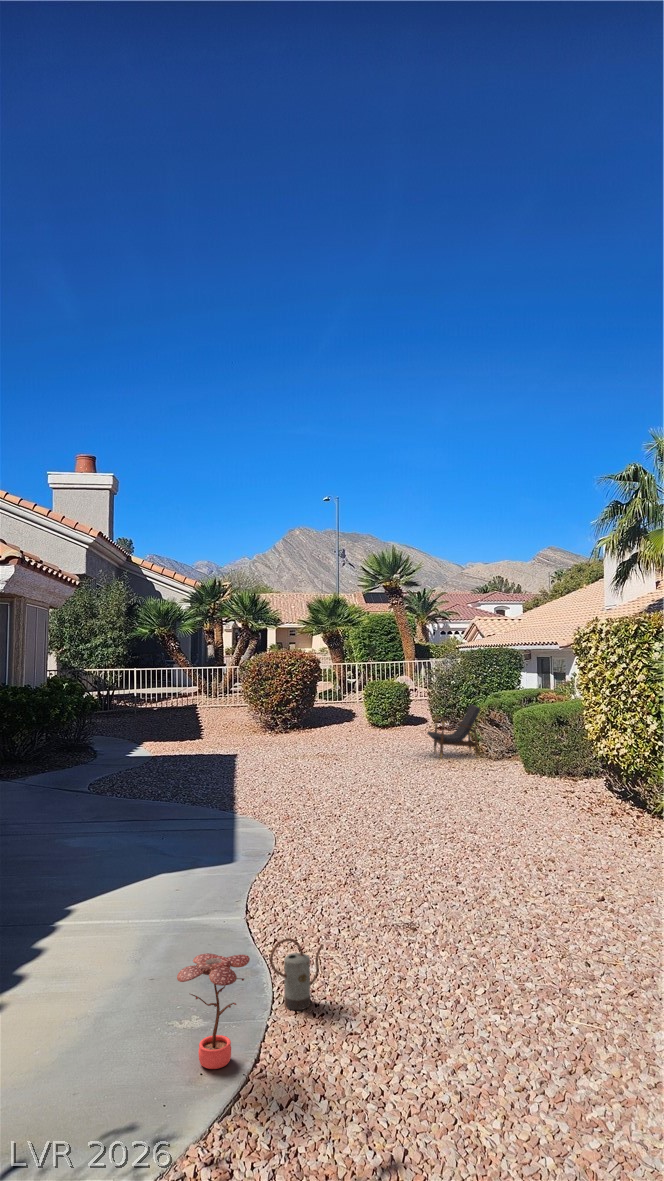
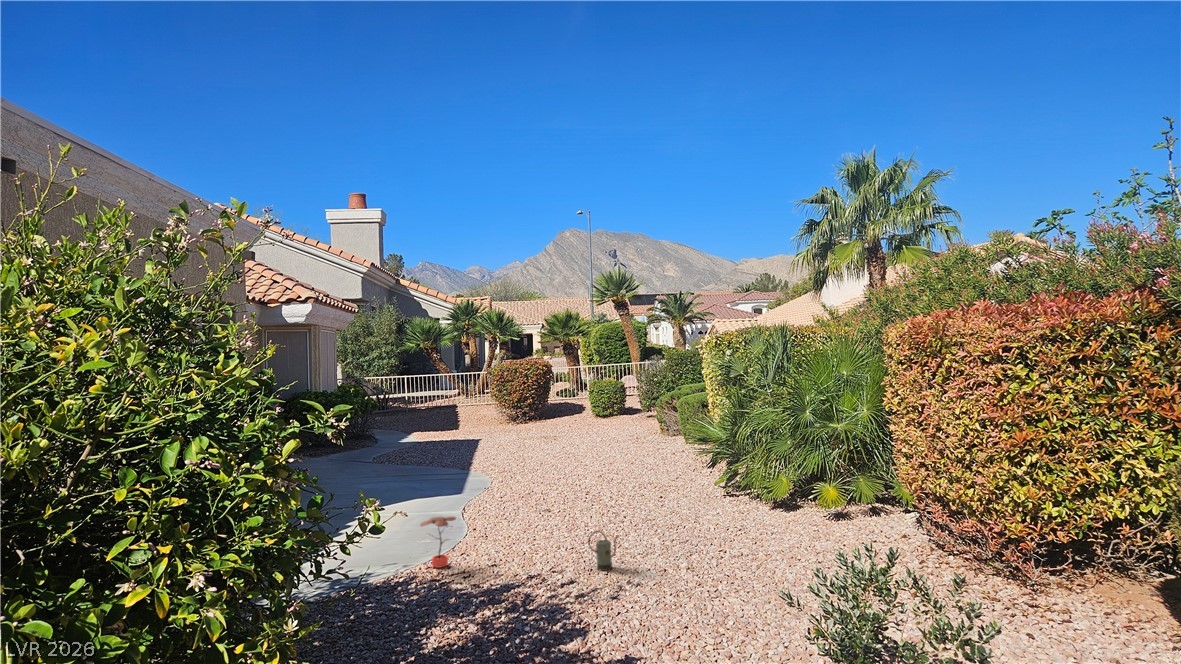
lounge chair: present [427,705,480,759] -> none [625,396,662,437]
watering can: present [270,938,323,1010] -> present [588,531,618,571]

